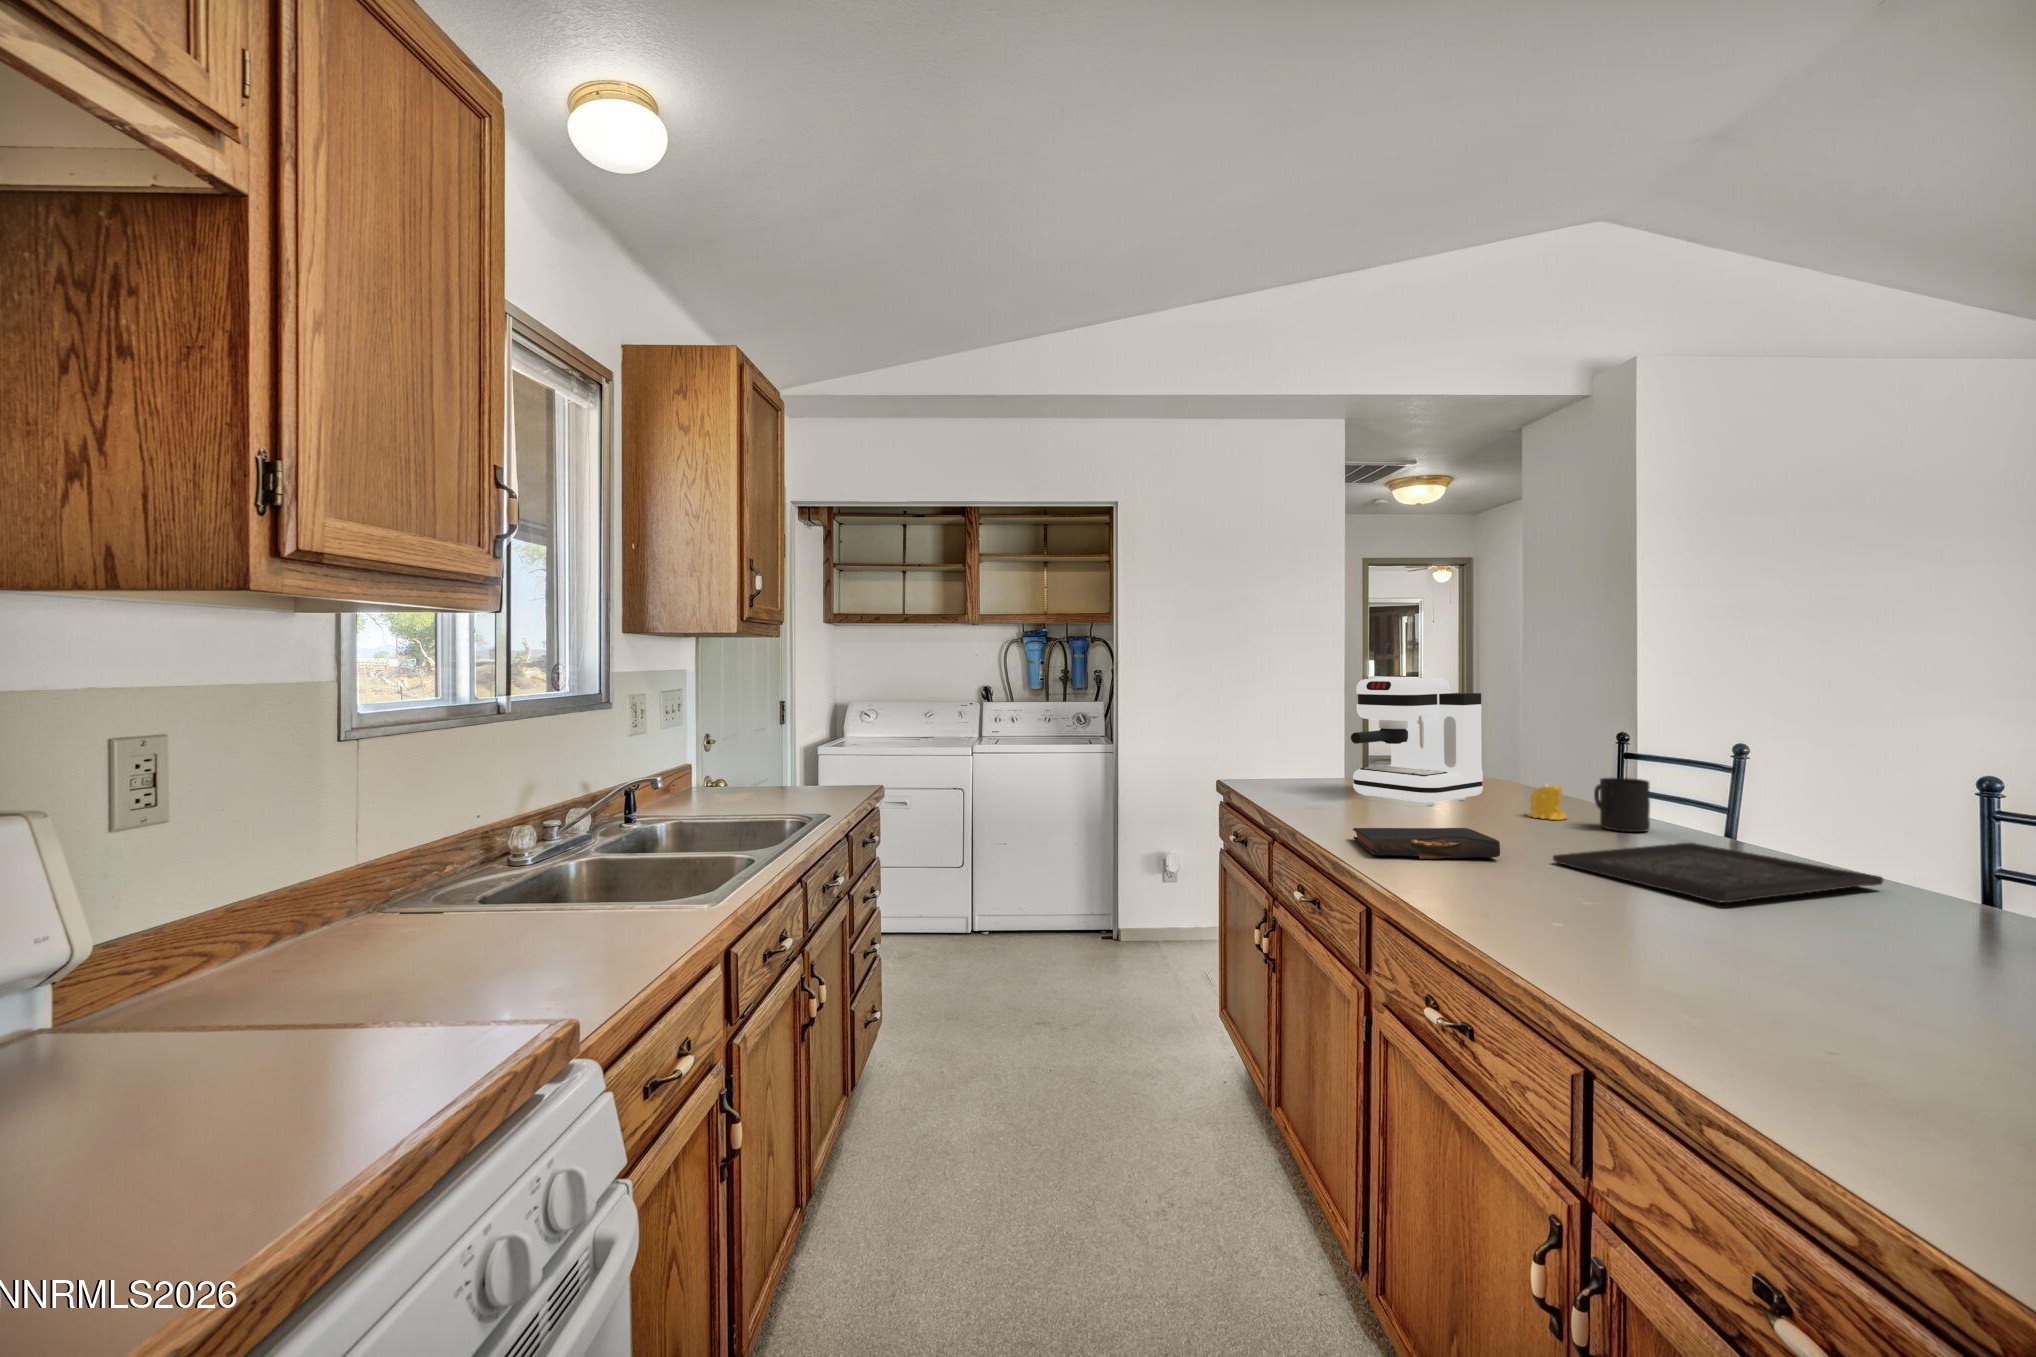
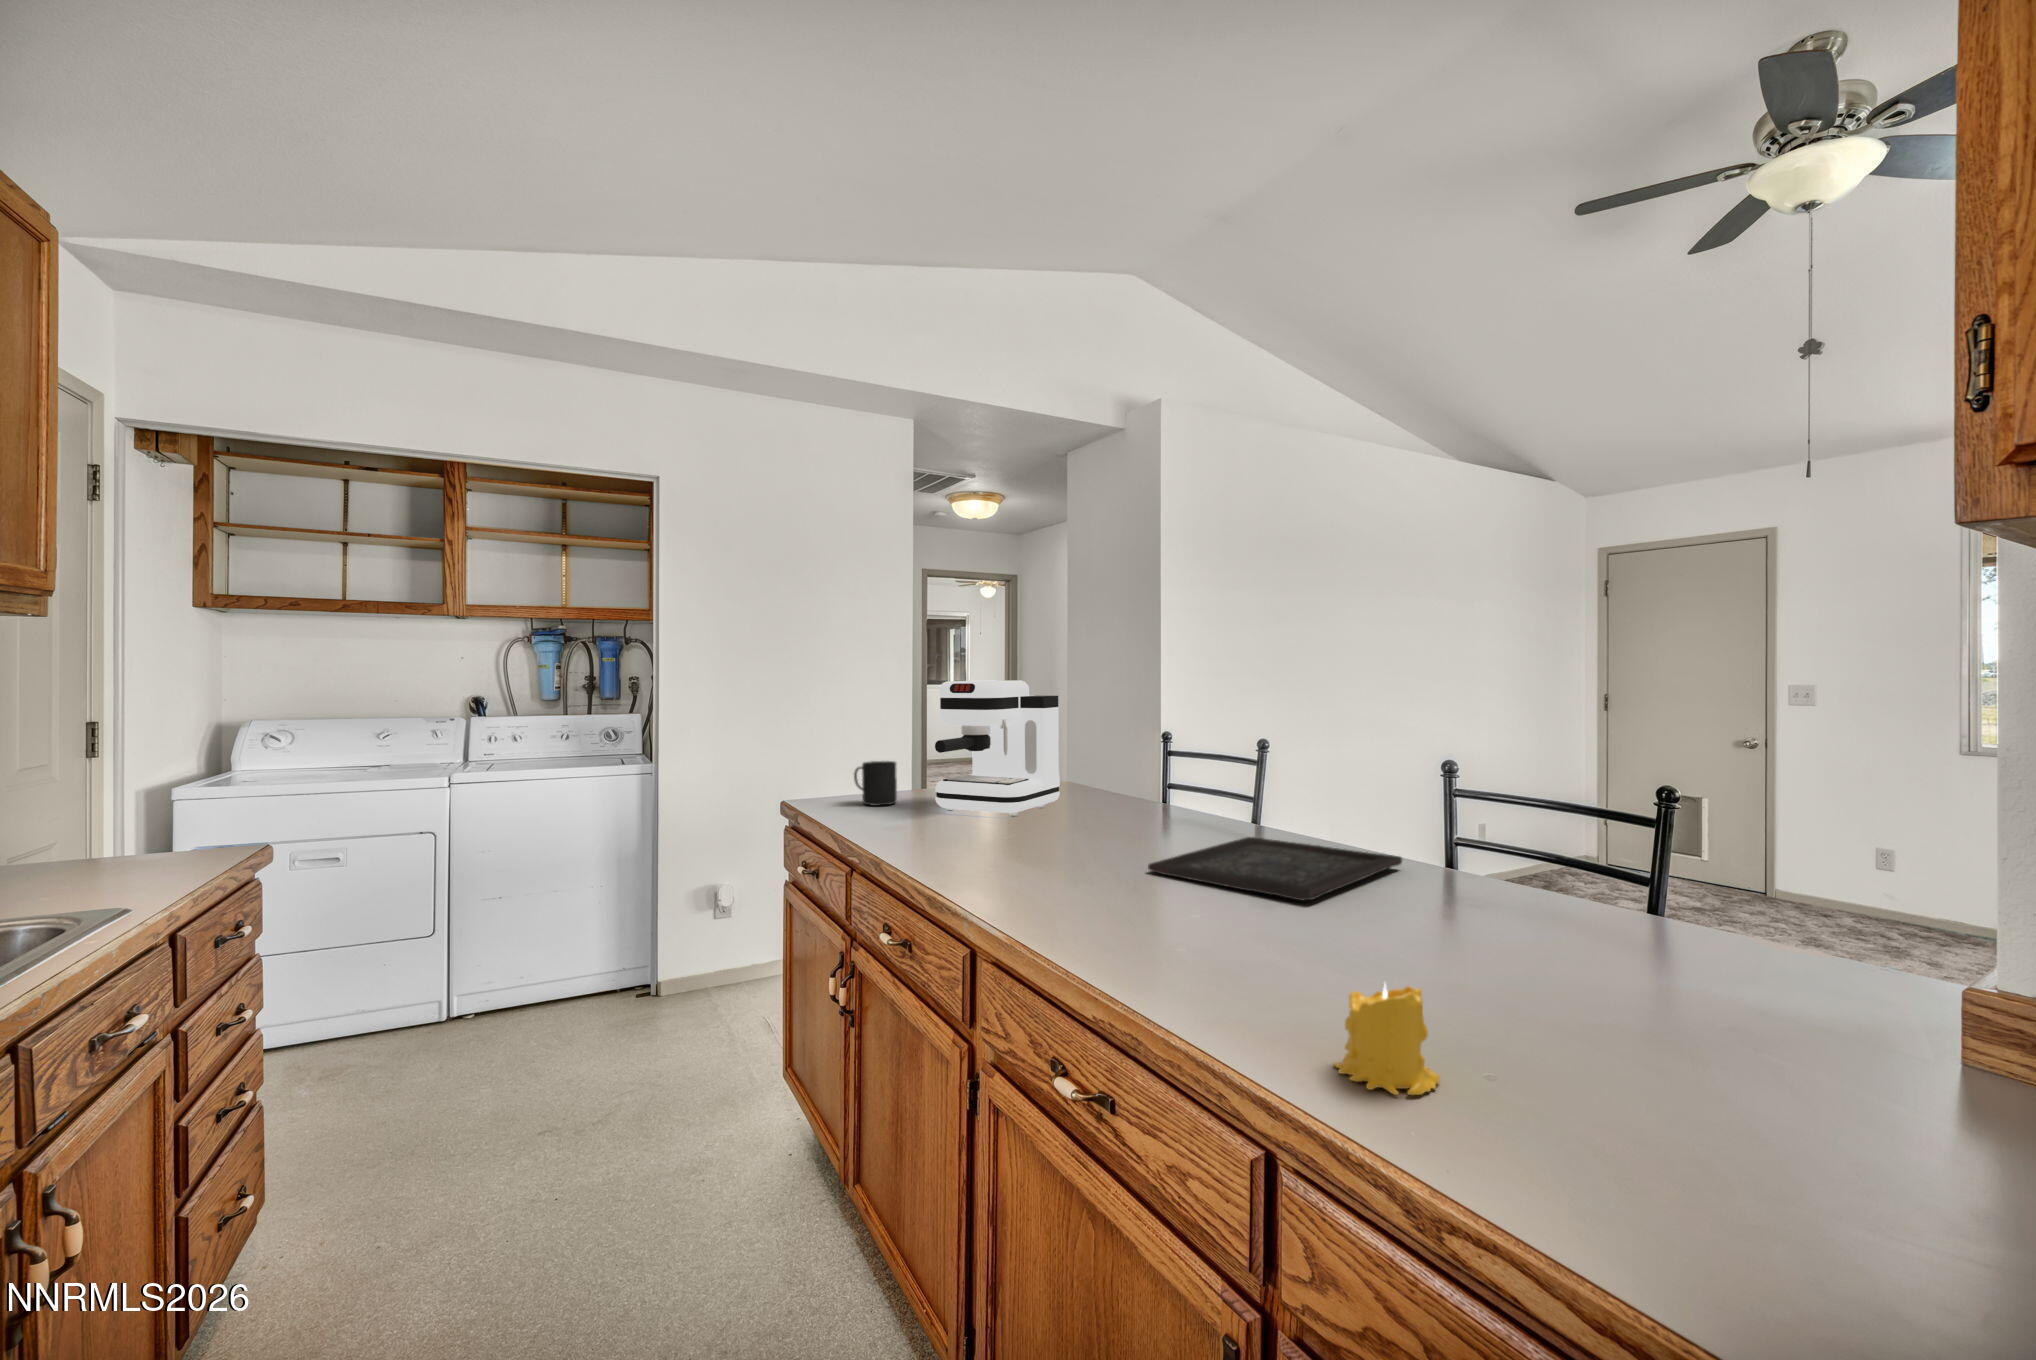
mug: present [1594,778,1650,832] -> present [854,761,897,806]
candle: present [1528,786,1567,820] -> present [1334,984,1440,1095]
book: present [1353,828,1500,859] -> none [947,841,1101,884]

